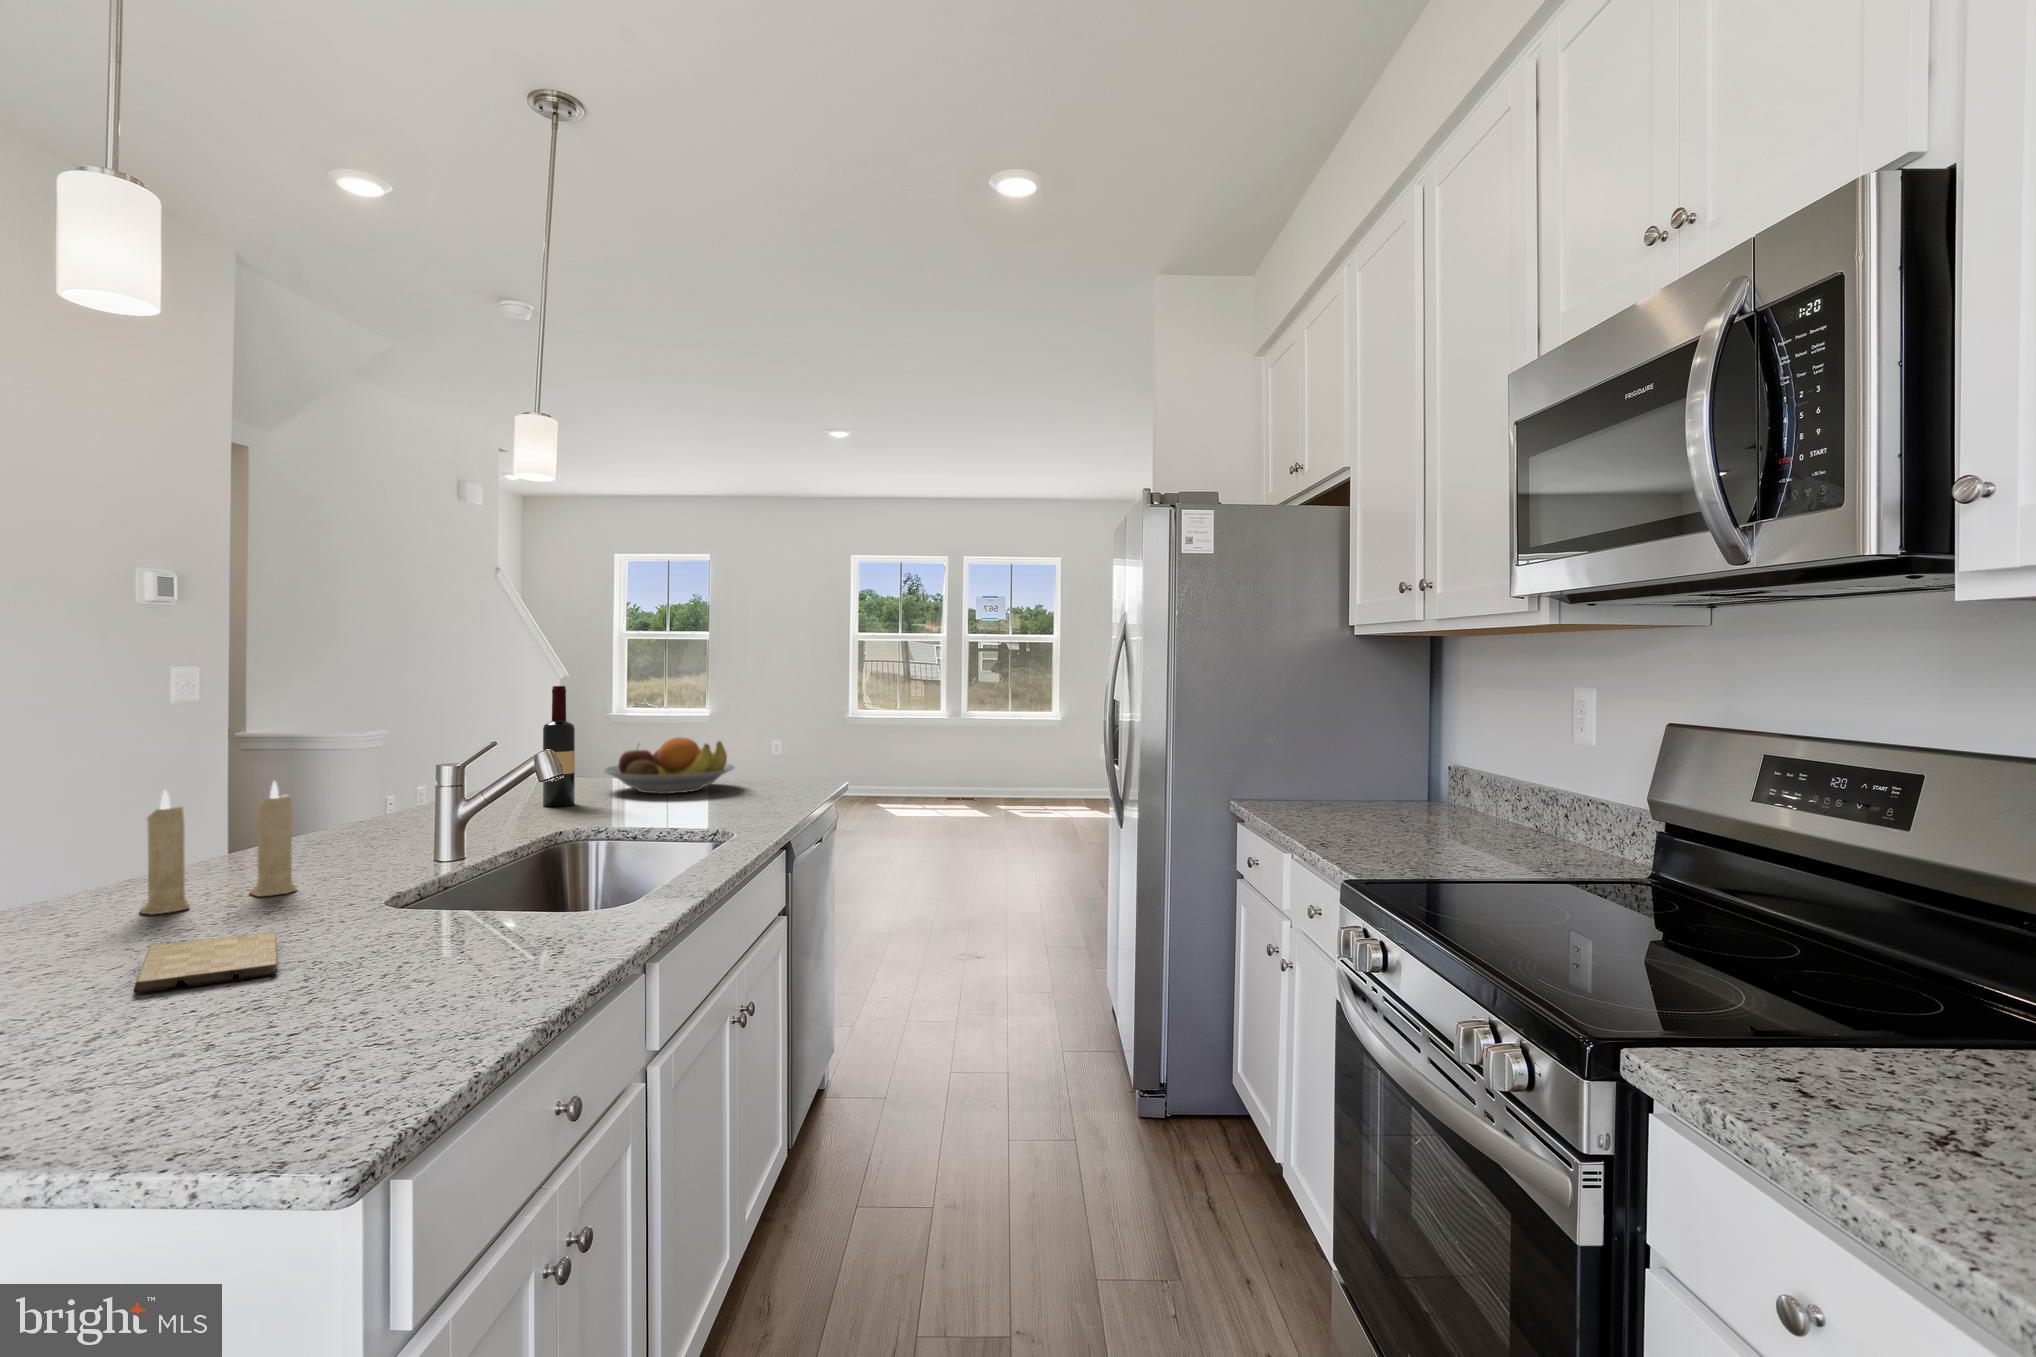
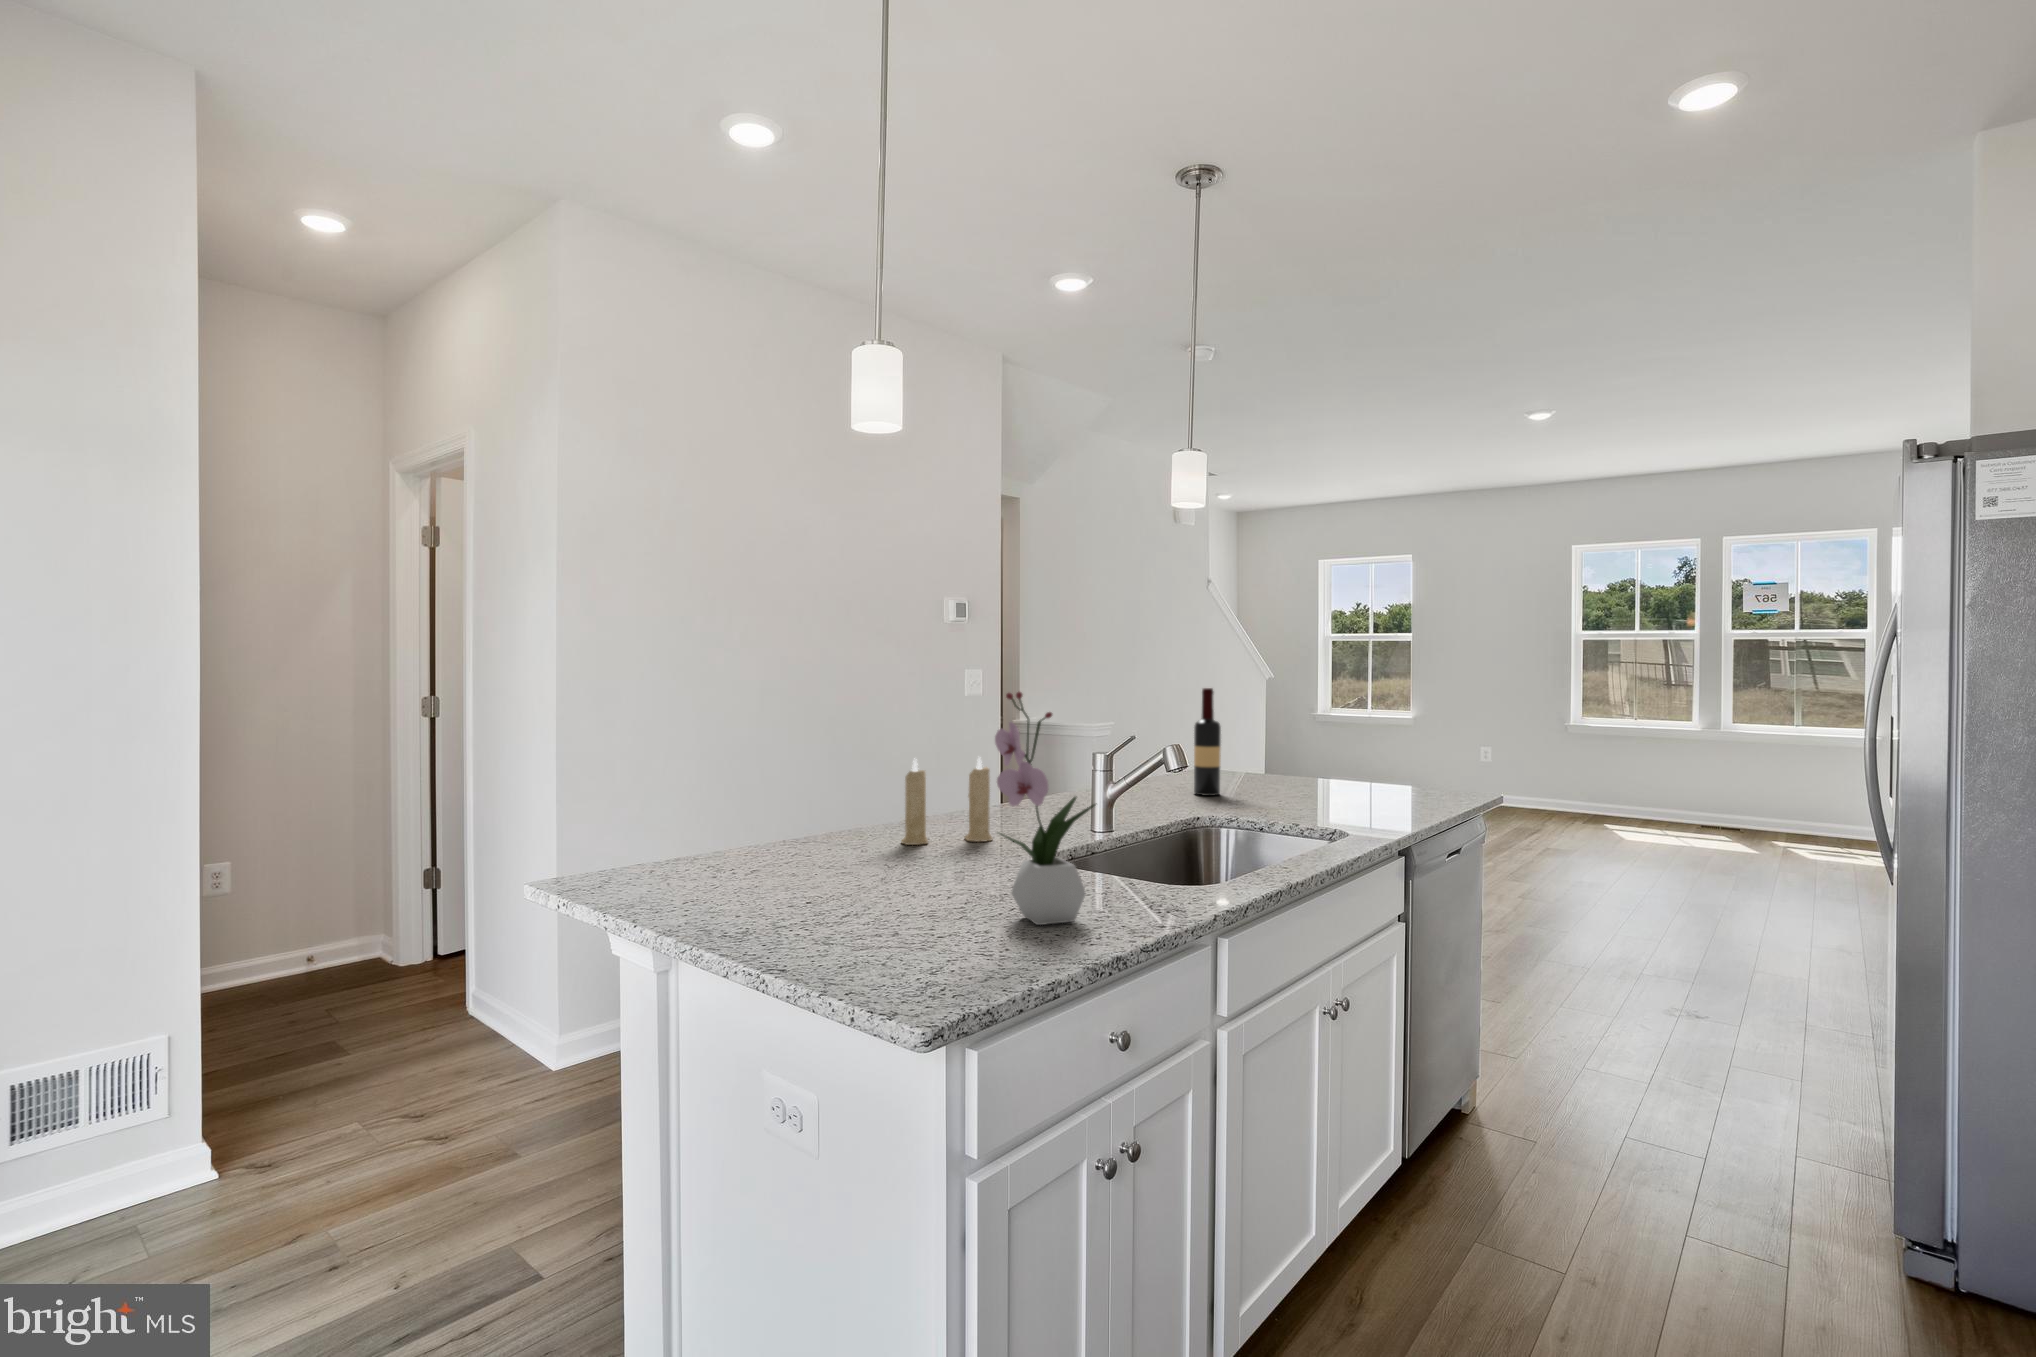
flower arrangement: none [363,692,517,991] -> present [995,692,1095,925]
fruit bowl: present [603,737,735,794] -> none [1250,739,1374,793]
cutting board: present [134,932,278,993] -> none [875,864,963,895]

